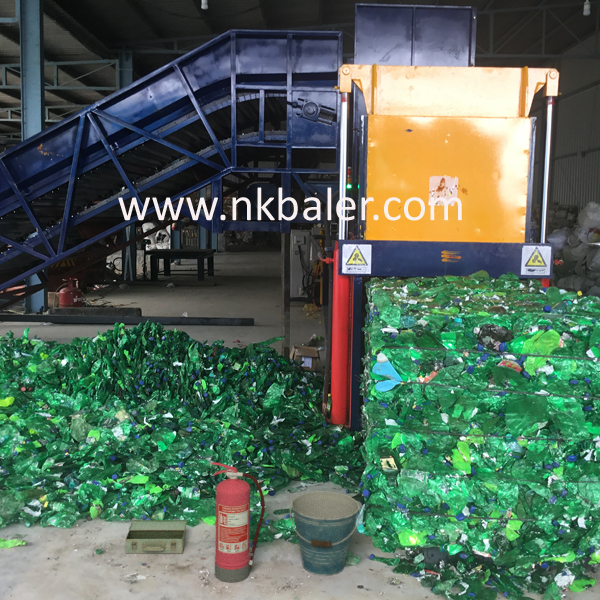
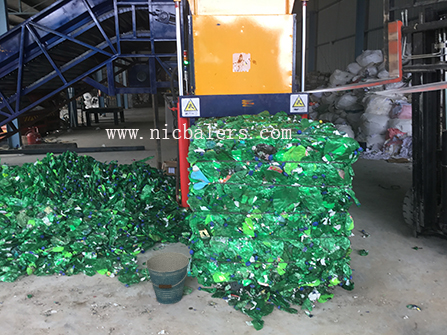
fire extinguisher: present [211,462,265,582] -> none [90,242,127,316]
toolbox: present [125,520,187,553] -> none [41,276,84,302]

